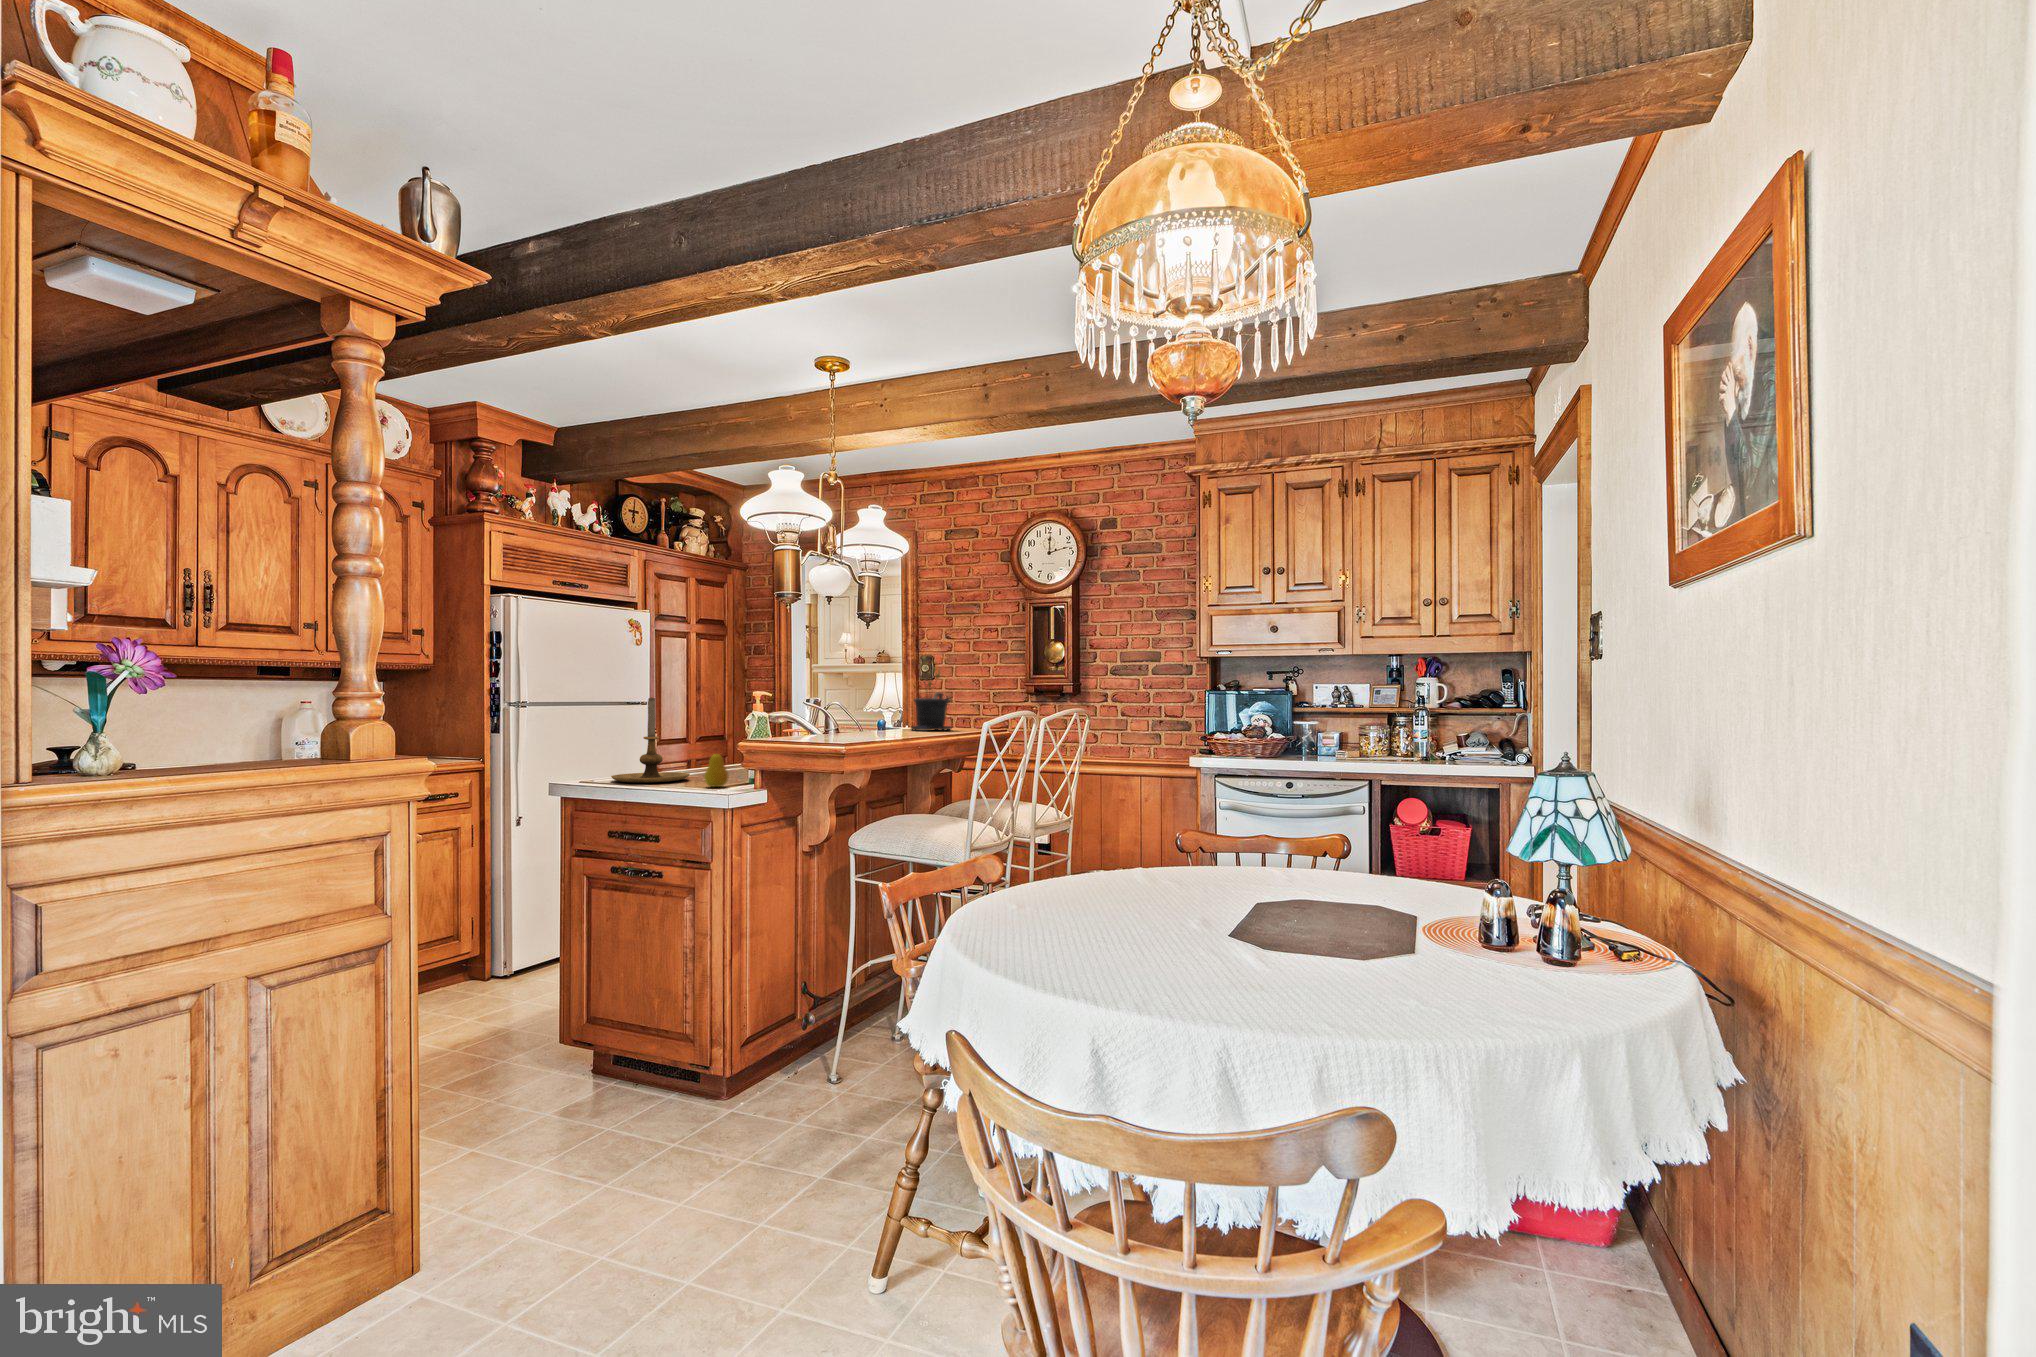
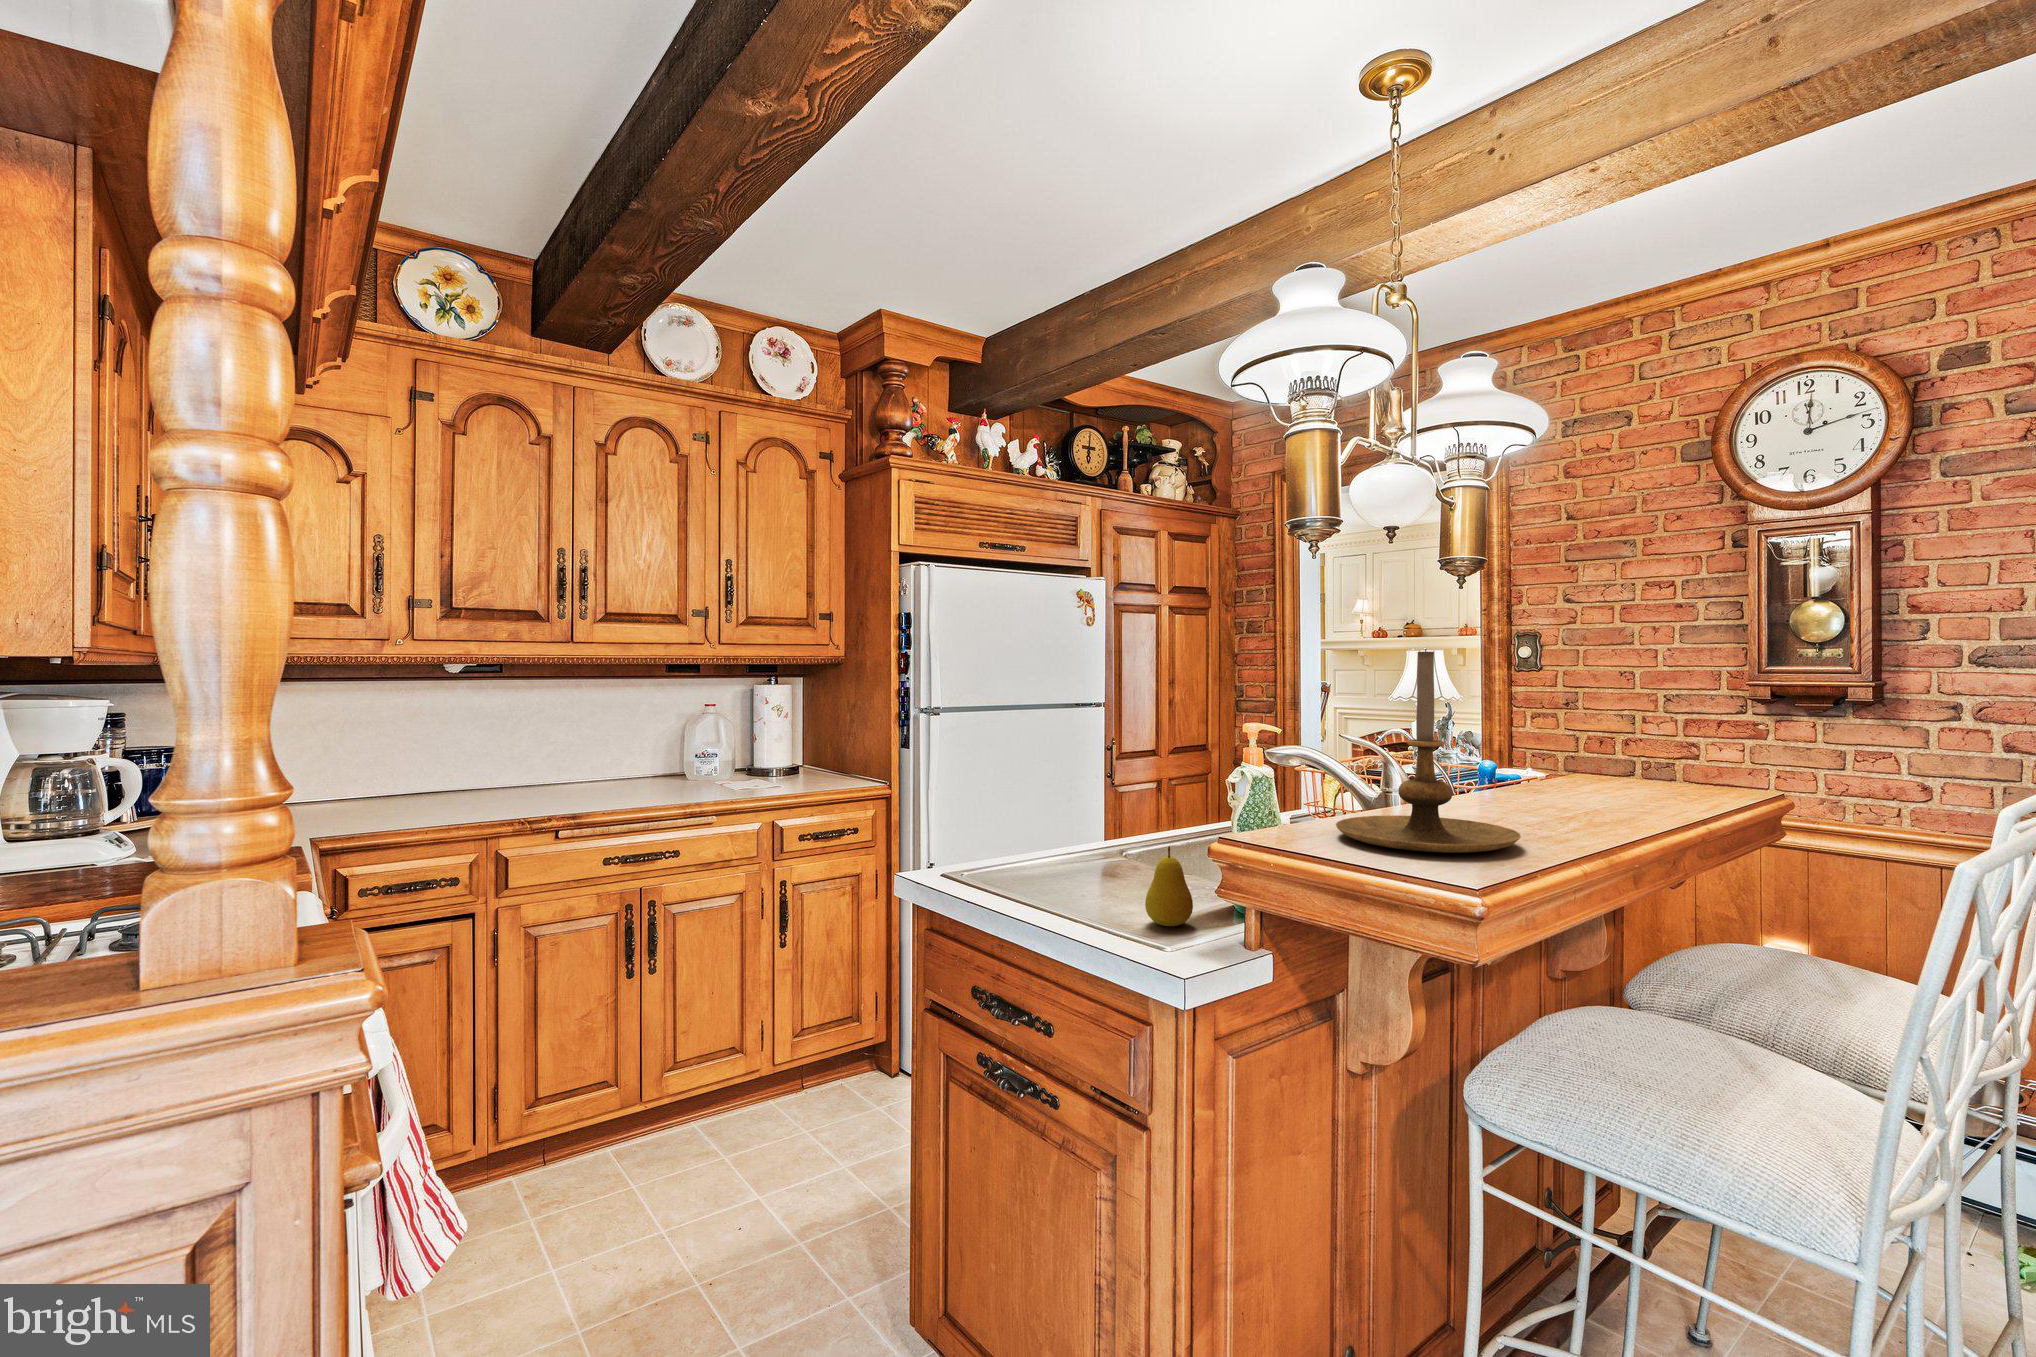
potted plant: present [911,657,952,731] -> none [1556,640,1664,798]
candle holder: present [611,698,690,783] -> present [1336,649,1521,853]

